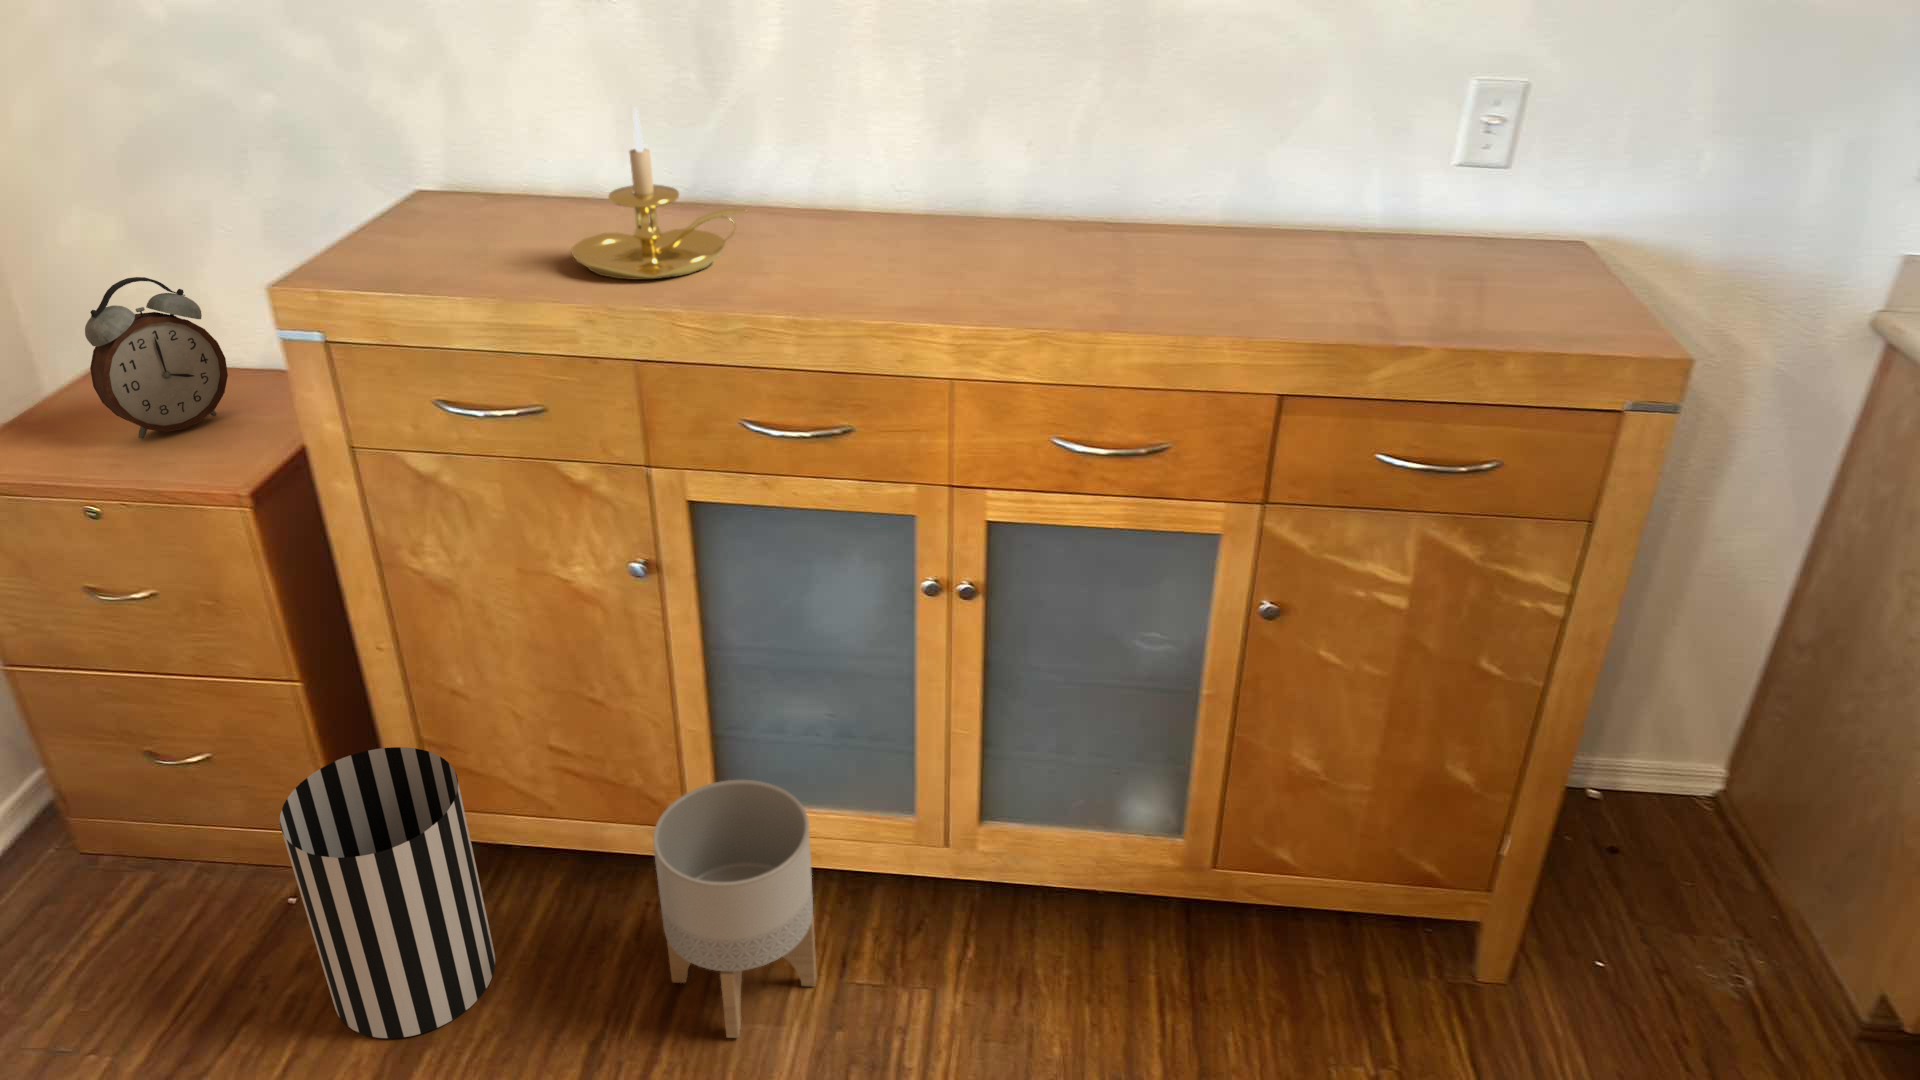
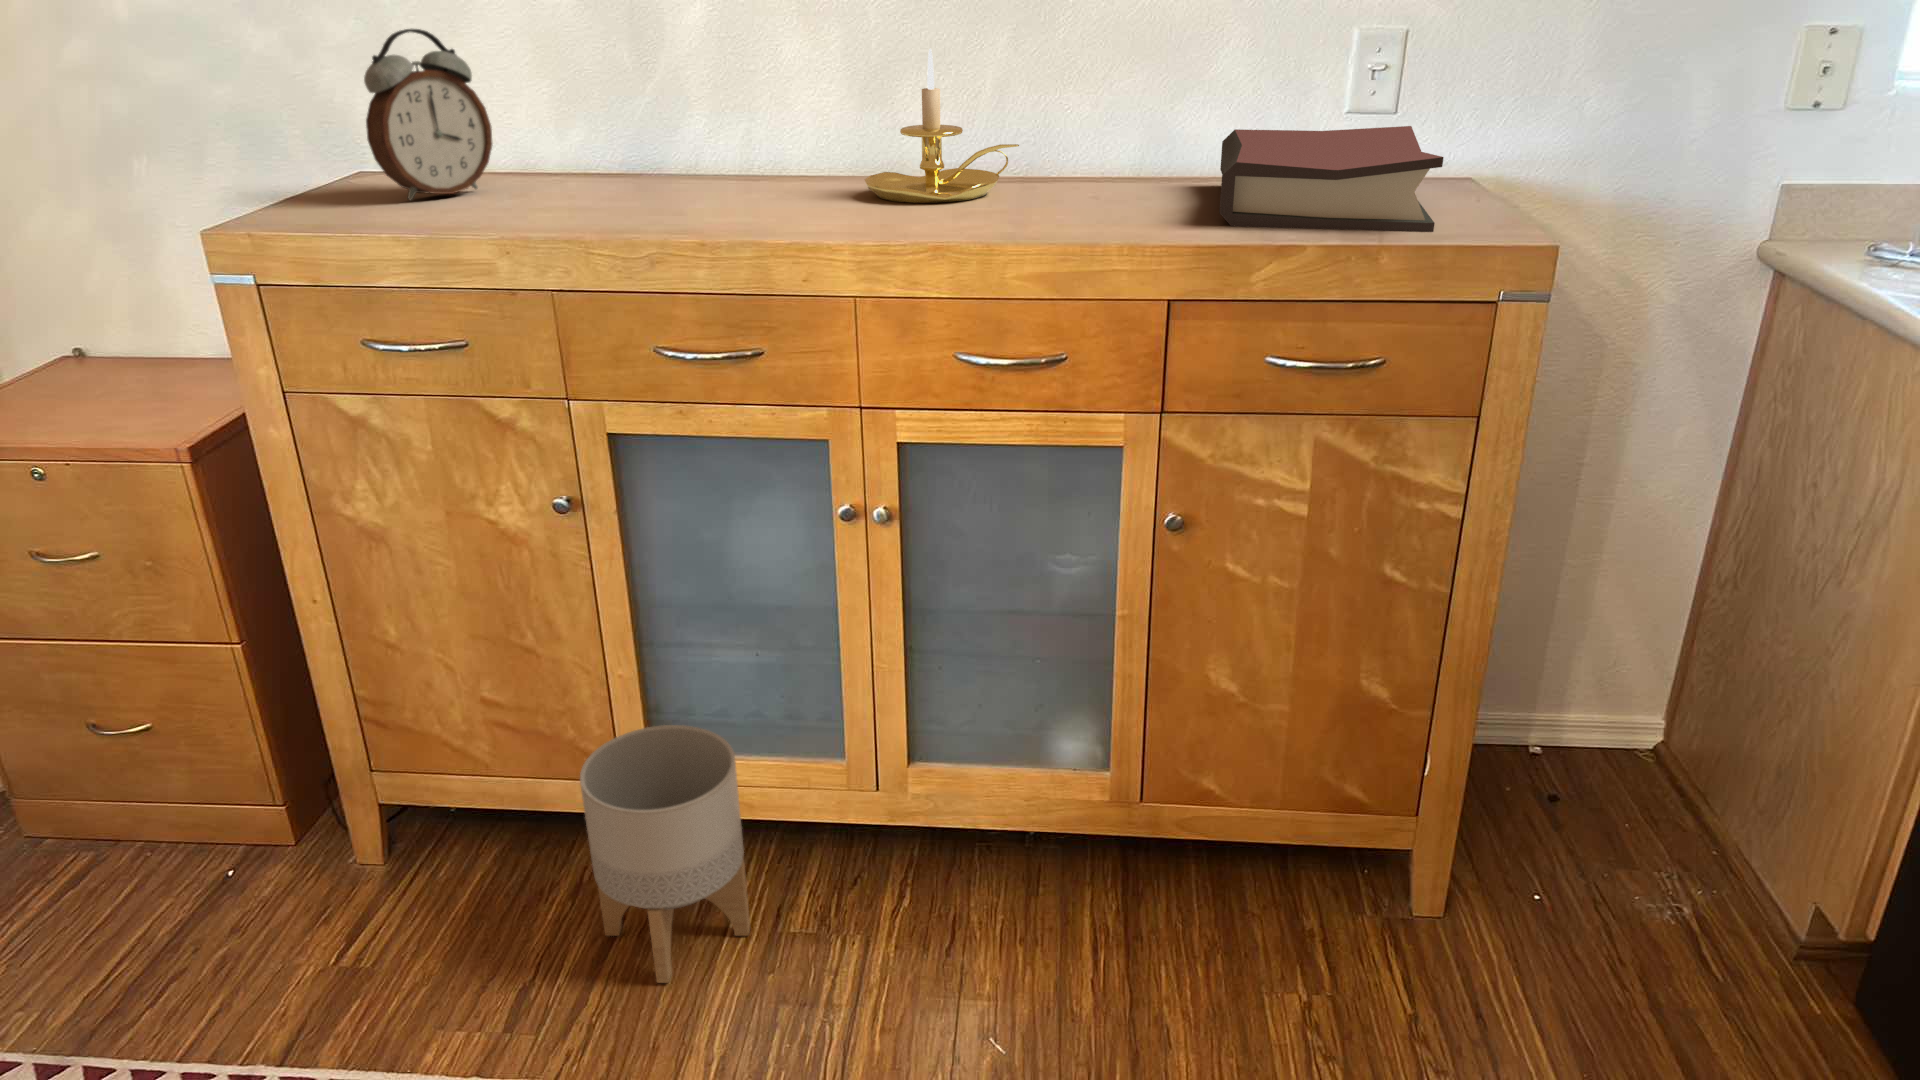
candle holder: present [571,108,747,280] -> present [865,49,1019,203]
hardback book: none [1323,183,1578,329] -> present [1219,126,1444,232]
alarm clock: present [85,277,228,439] -> present [364,29,492,201]
wastebasket: present [280,747,495,1038] -> none [210,700,430,991]

